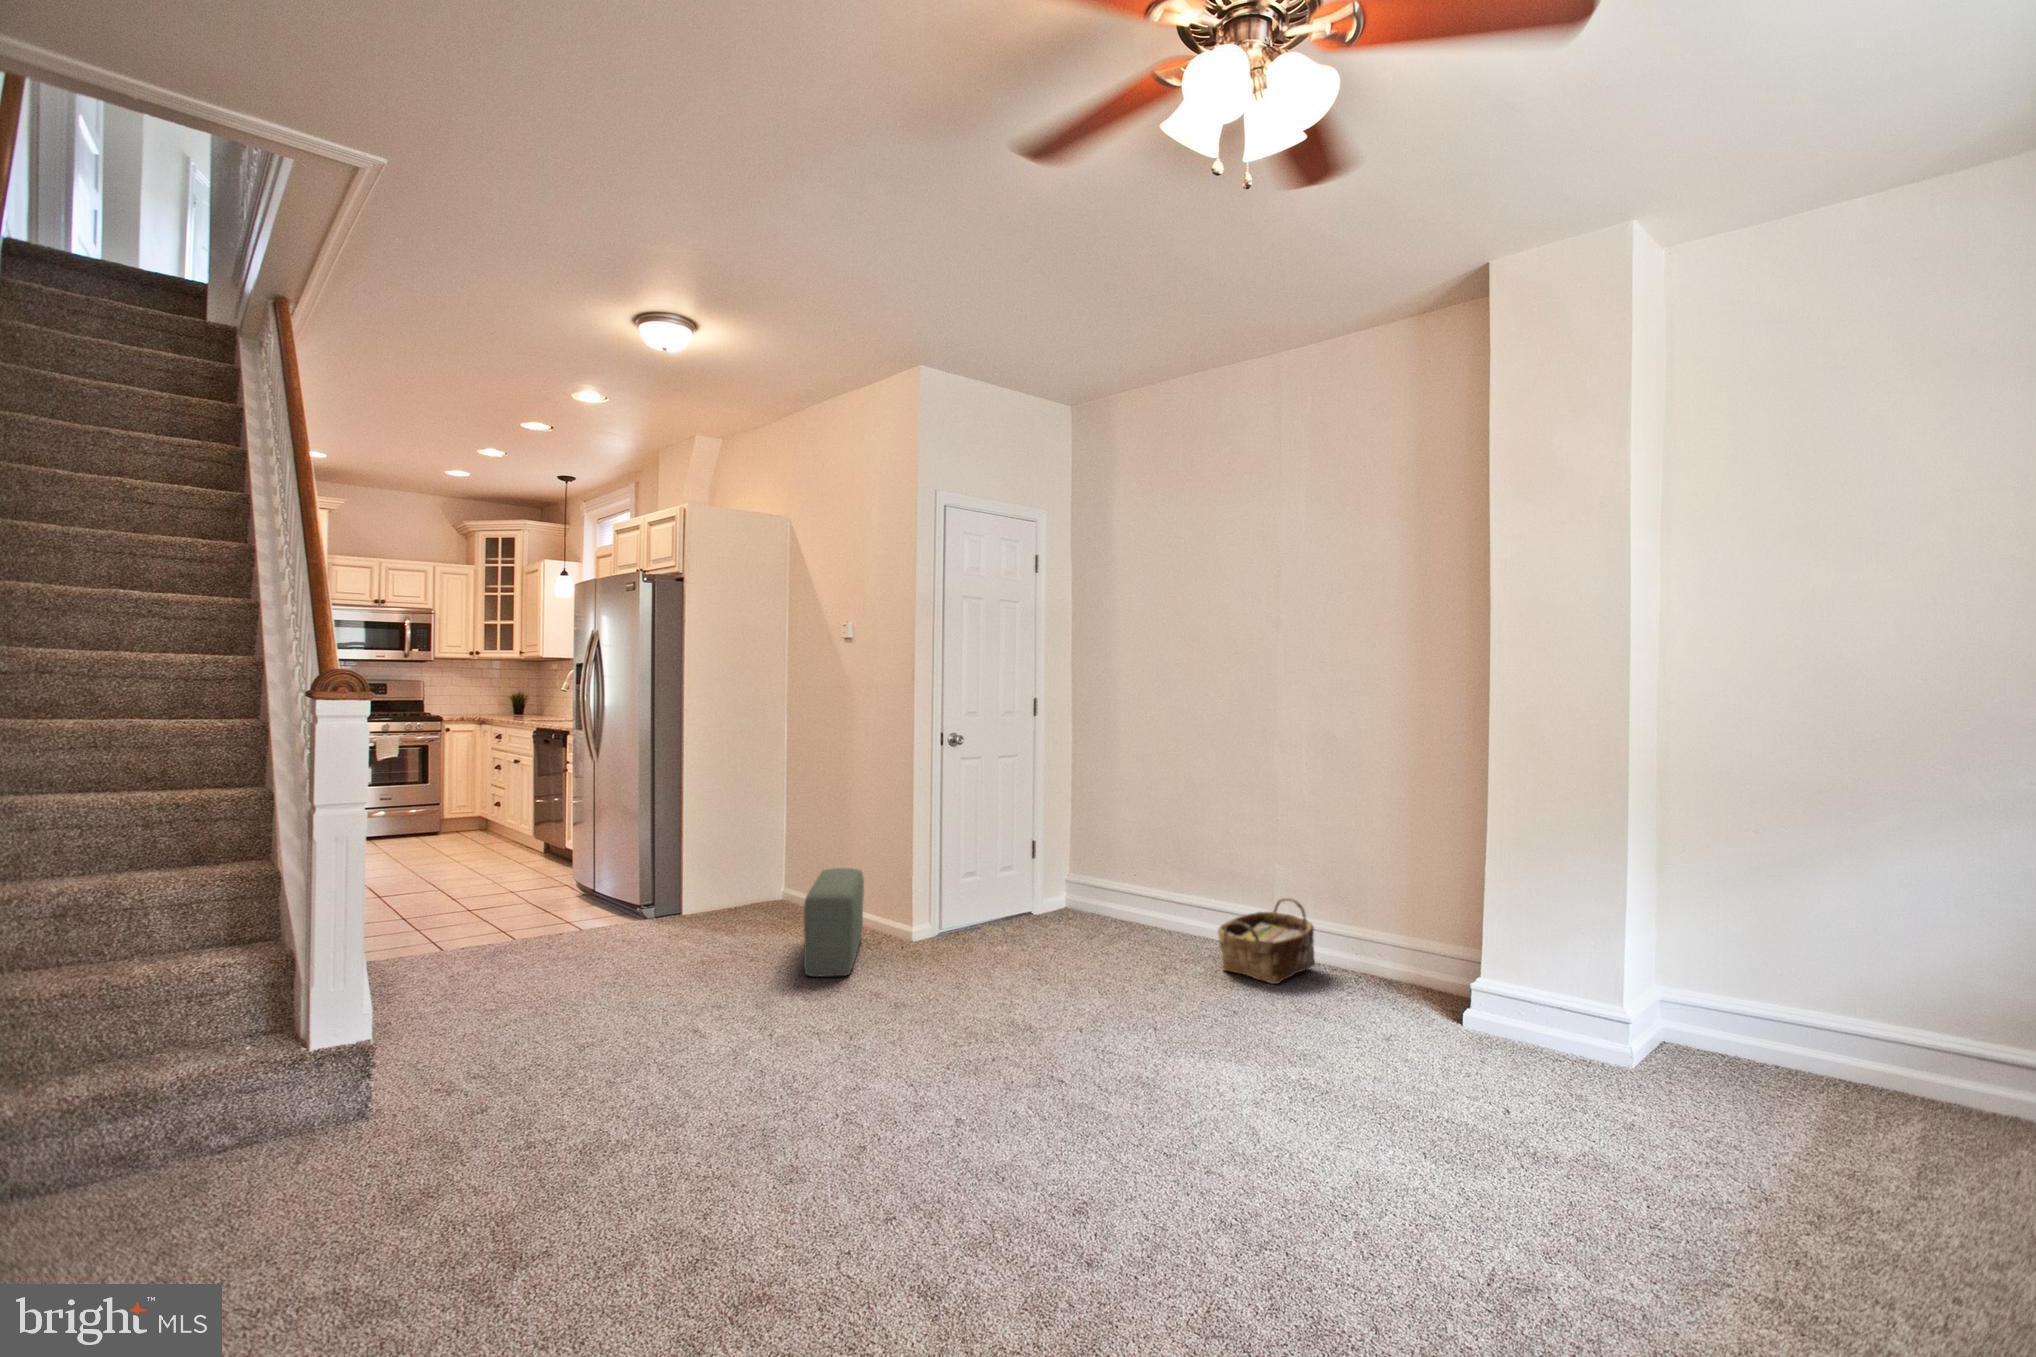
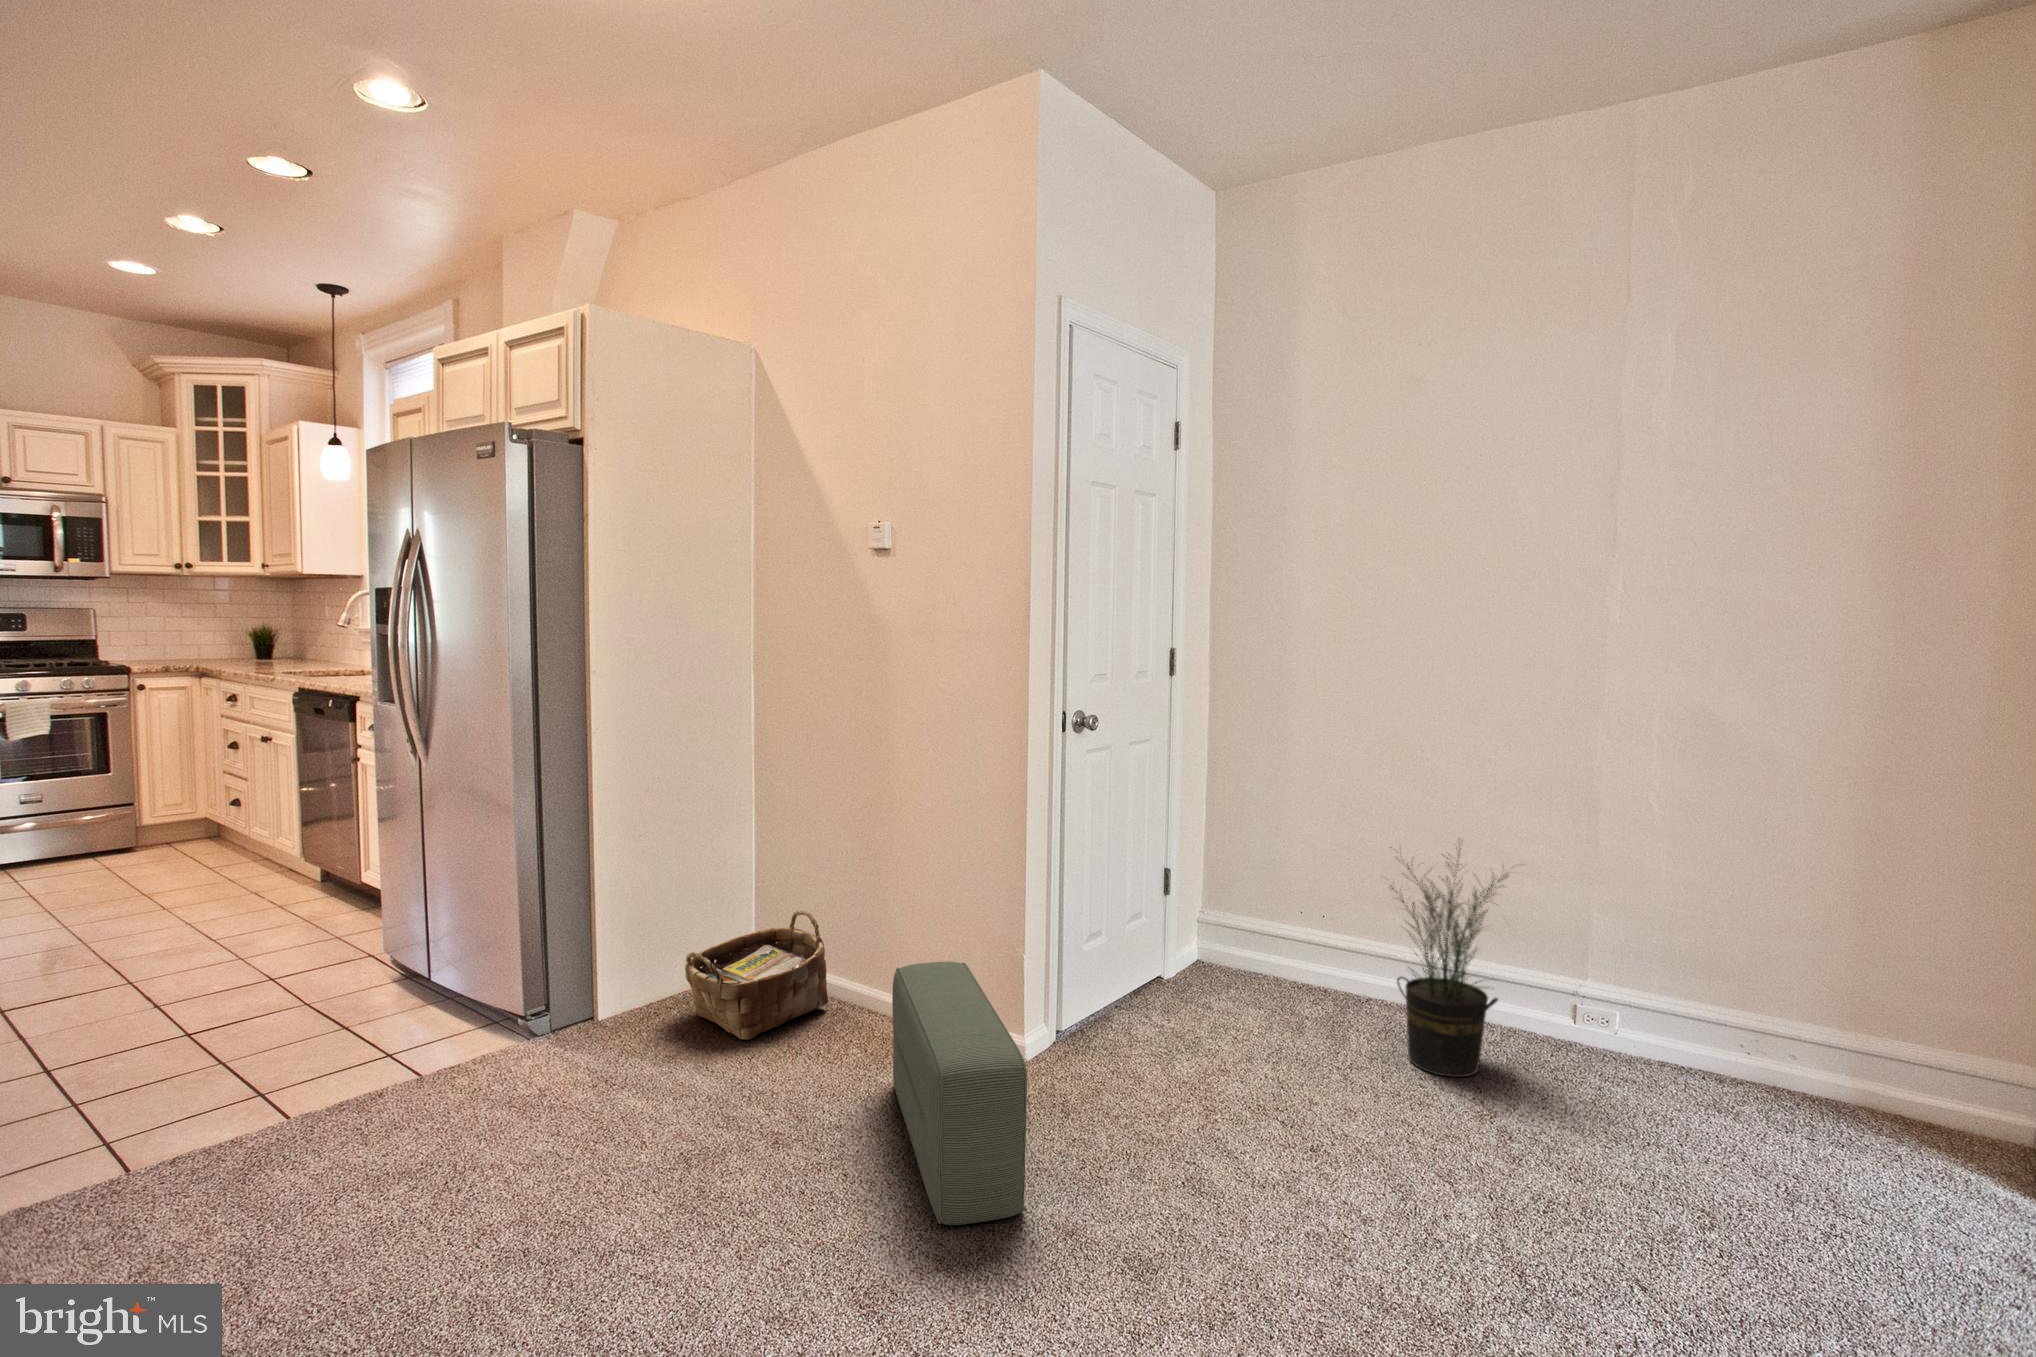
potted plant: none [1117,811,1188,952] -> present [1390,839,1524,1077]
woven basket: present [1218,898,1315,984] -> present [685,910,828,1040]

